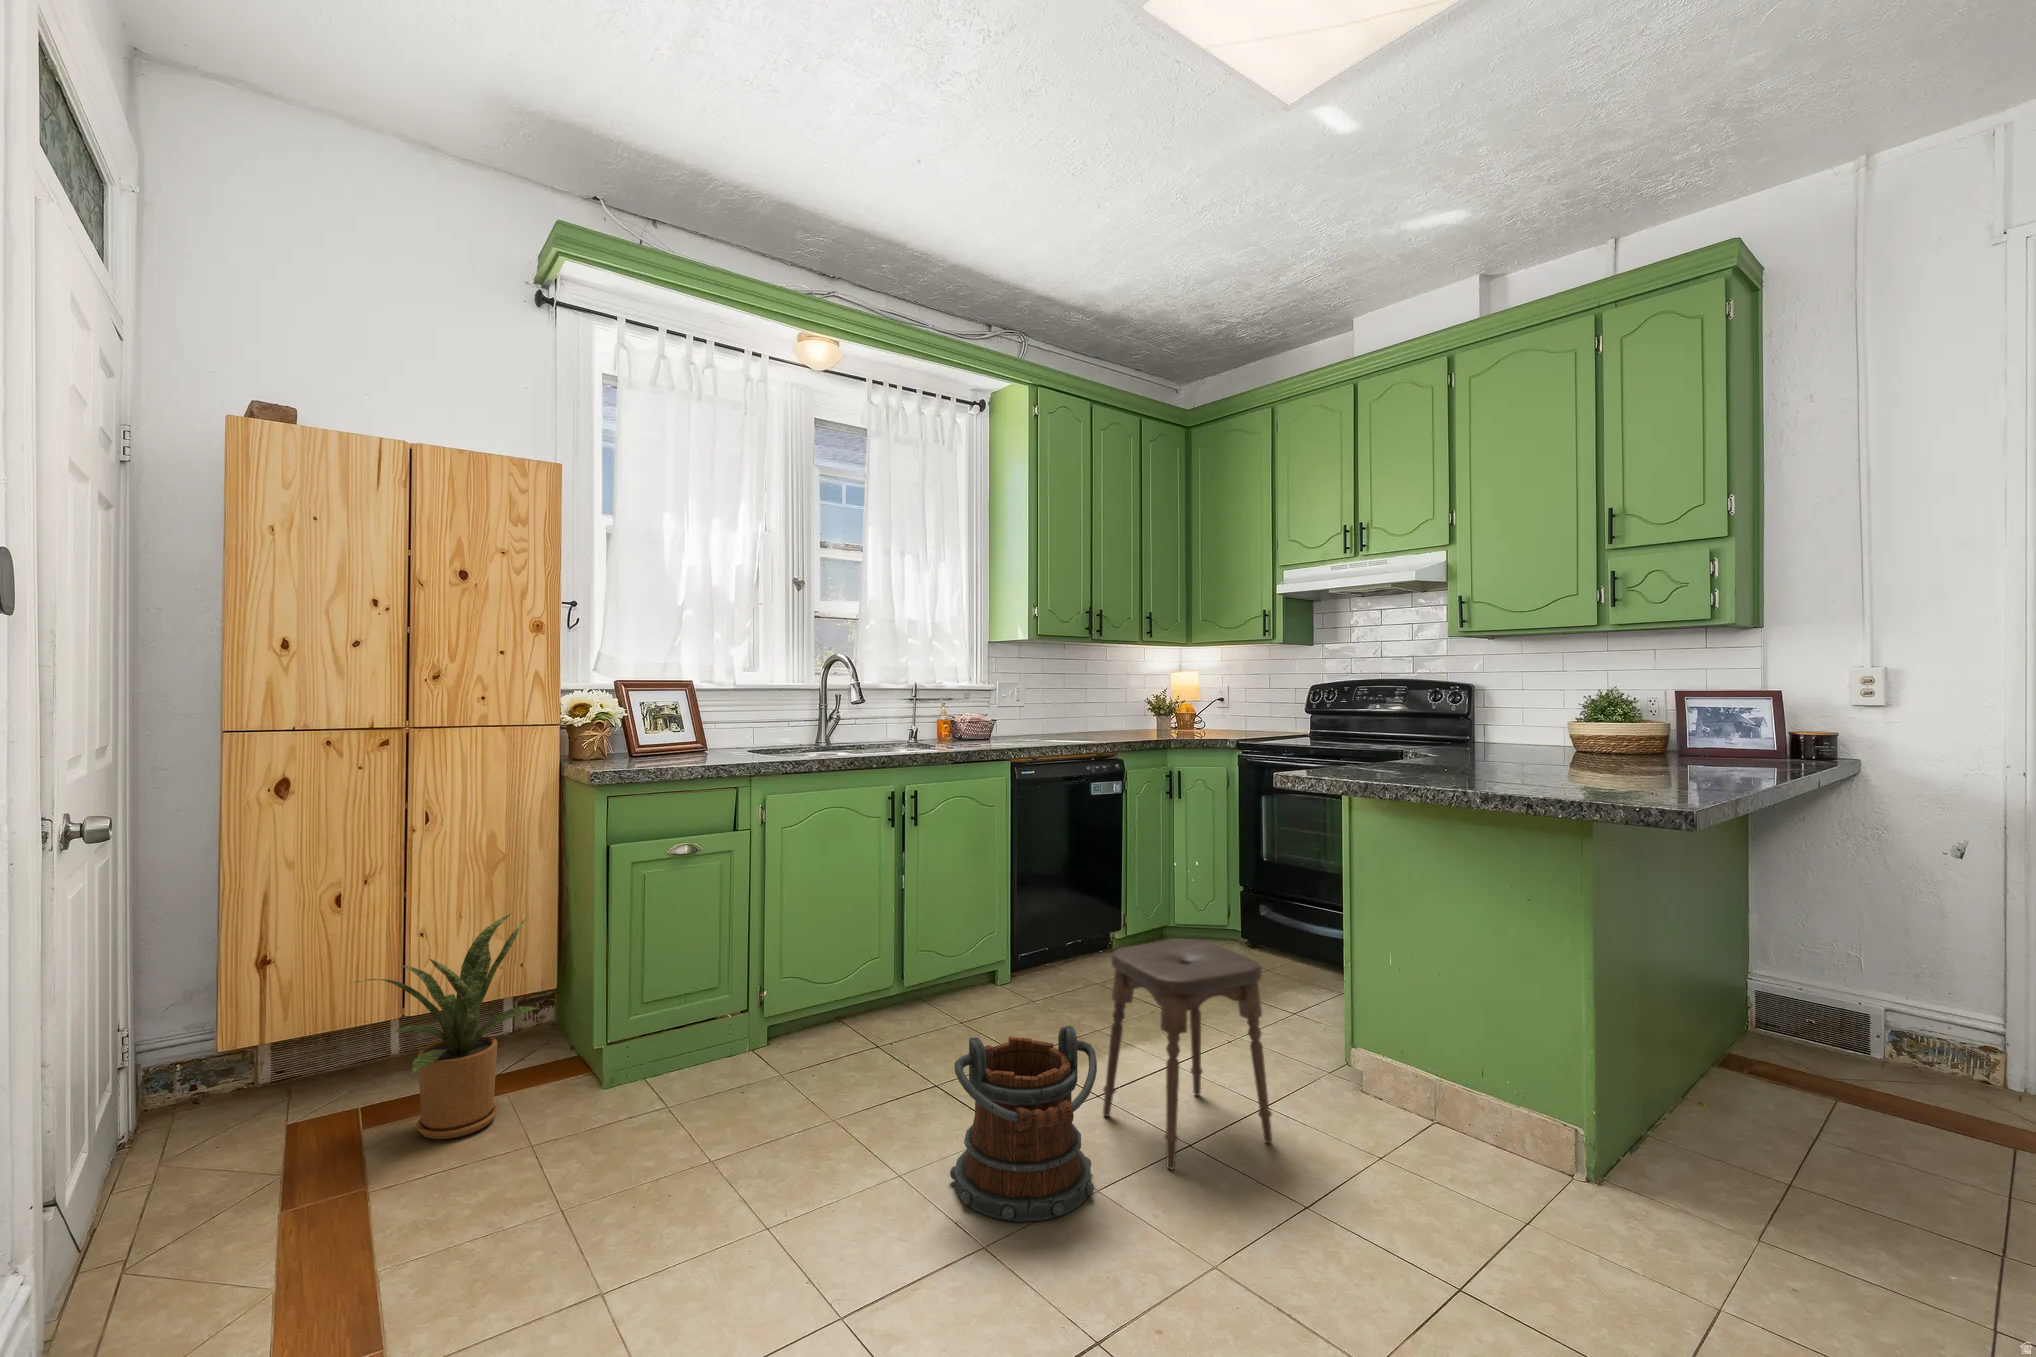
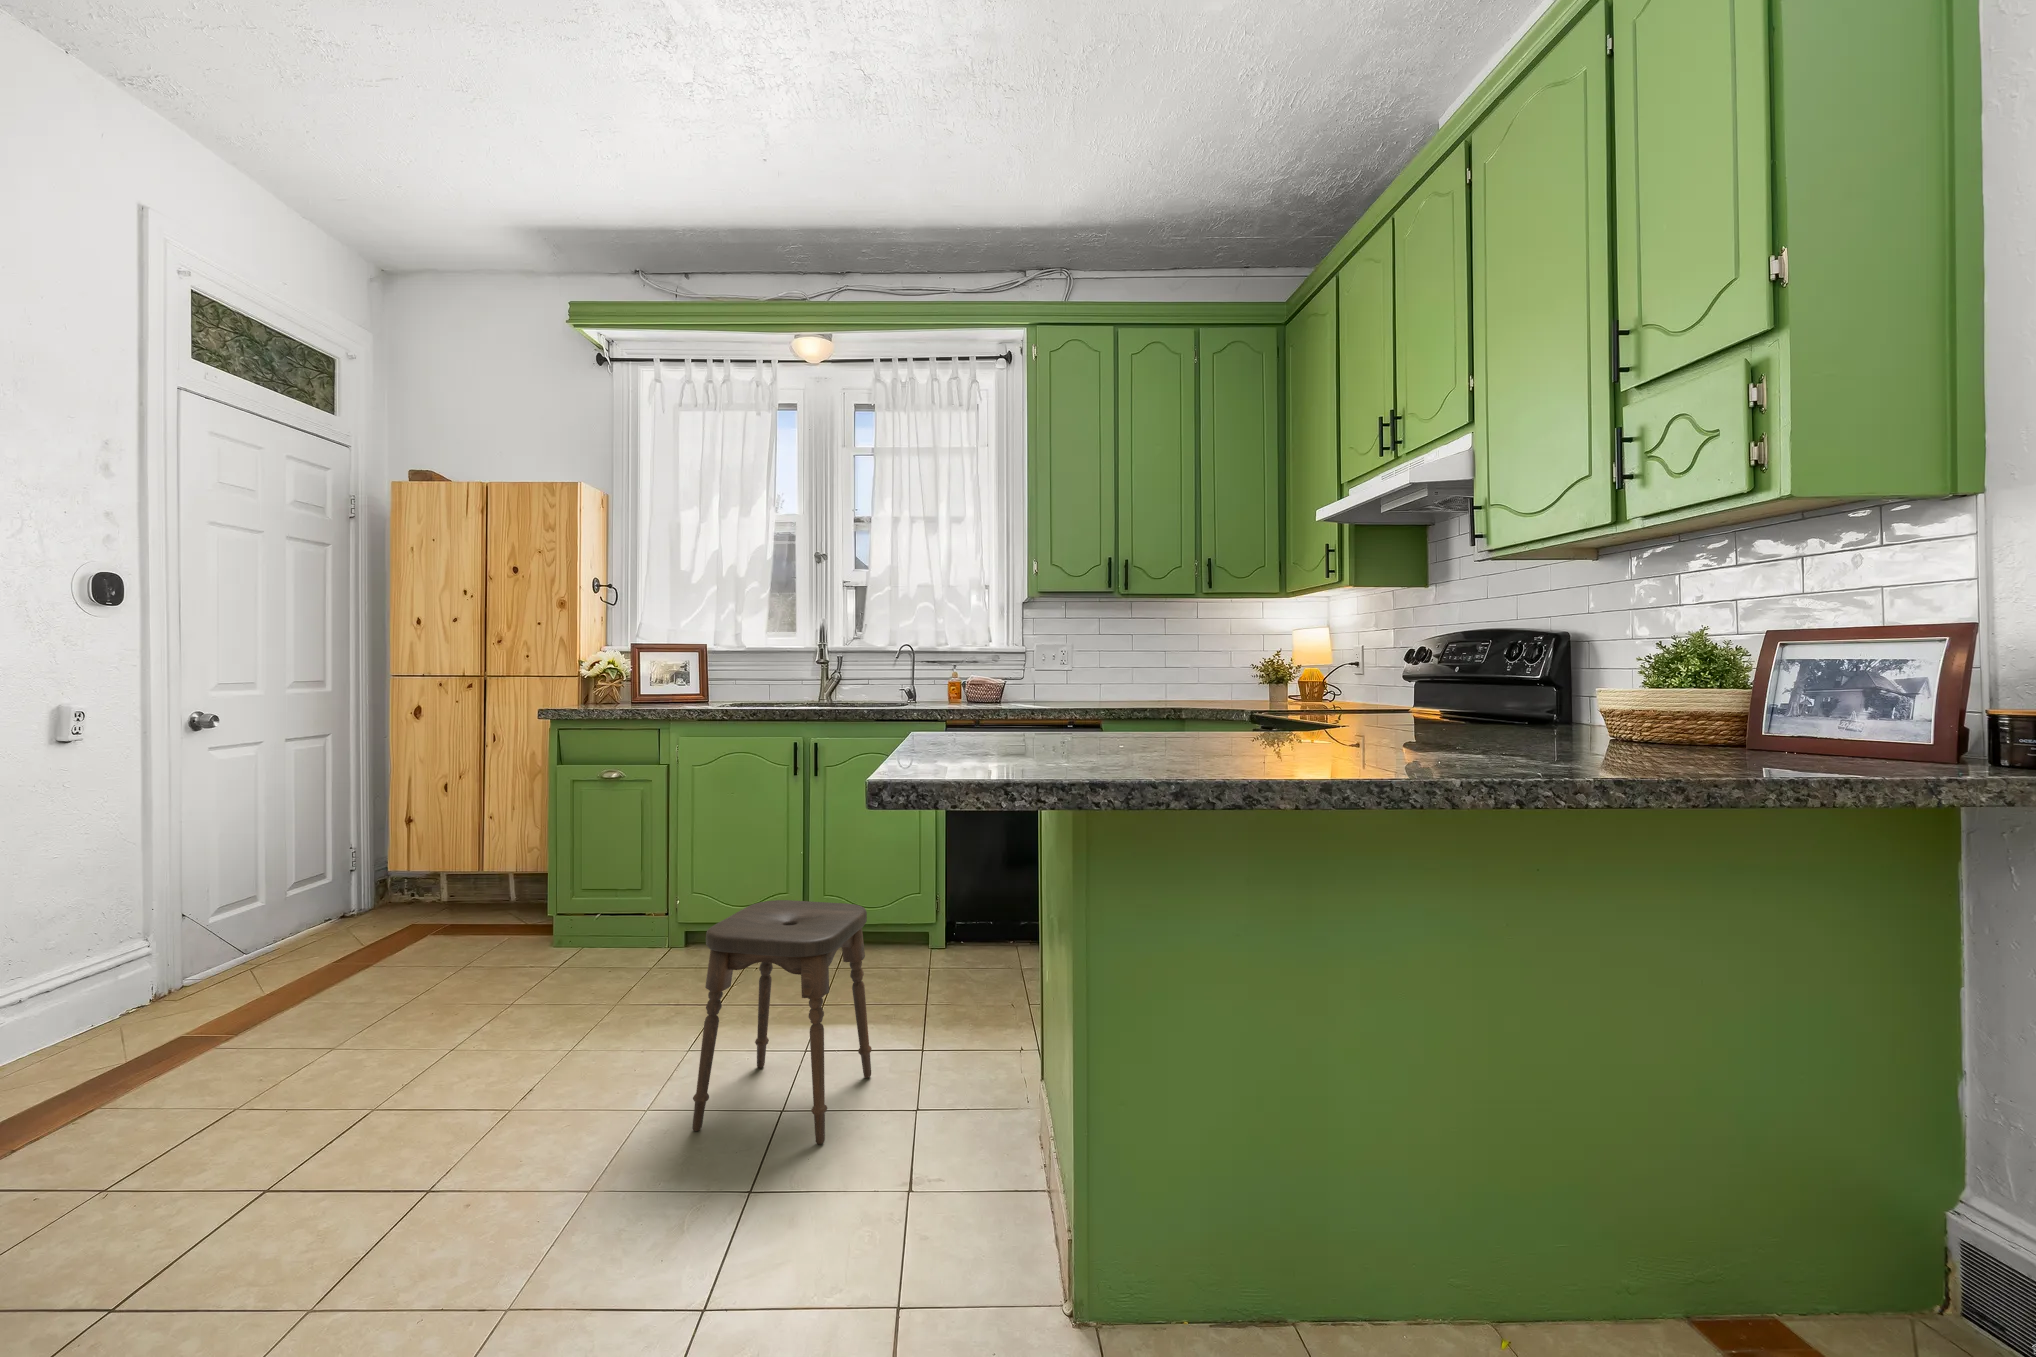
house plant: present [353,914,539,1139] -> none [378,807,534,953]
bucket: present [950,1025,1097,1222] -> none [506,946,664,1130]

